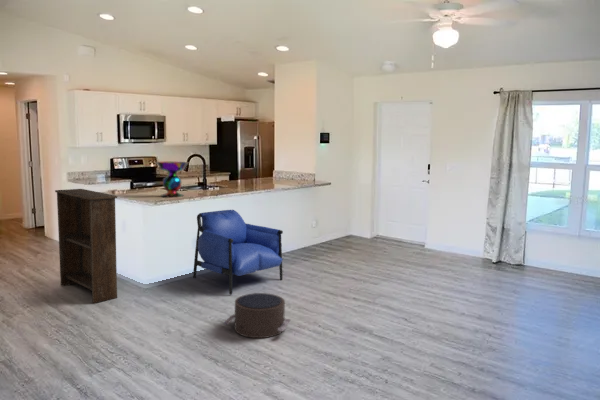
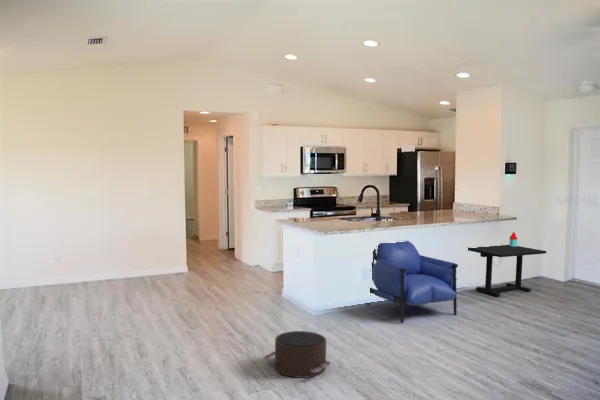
decorative bowl: present [157,161,188,197] -> none [336,192,366,226]
bookshelf: present [55,189,117,303] -> none [251,215,302,317]
side table: none [287,196,357,257] -> present [468,232,546,297]
pouf: present [225,293,290,338] -> present [264,331,330,378]

